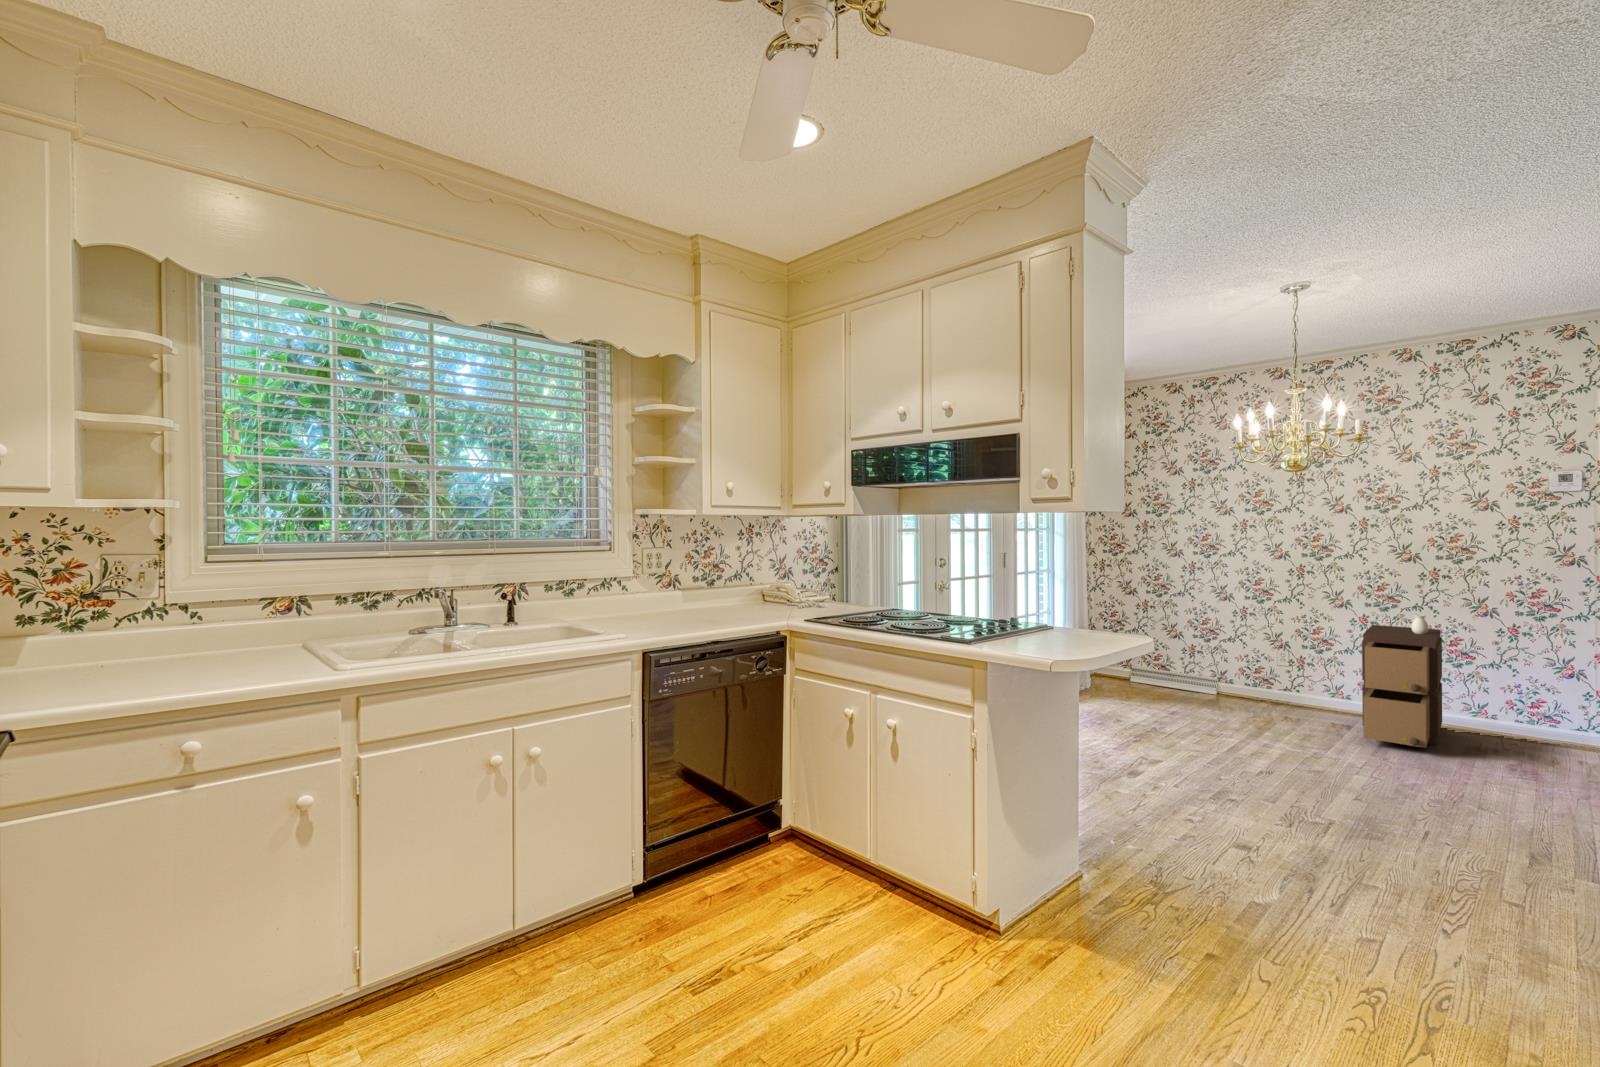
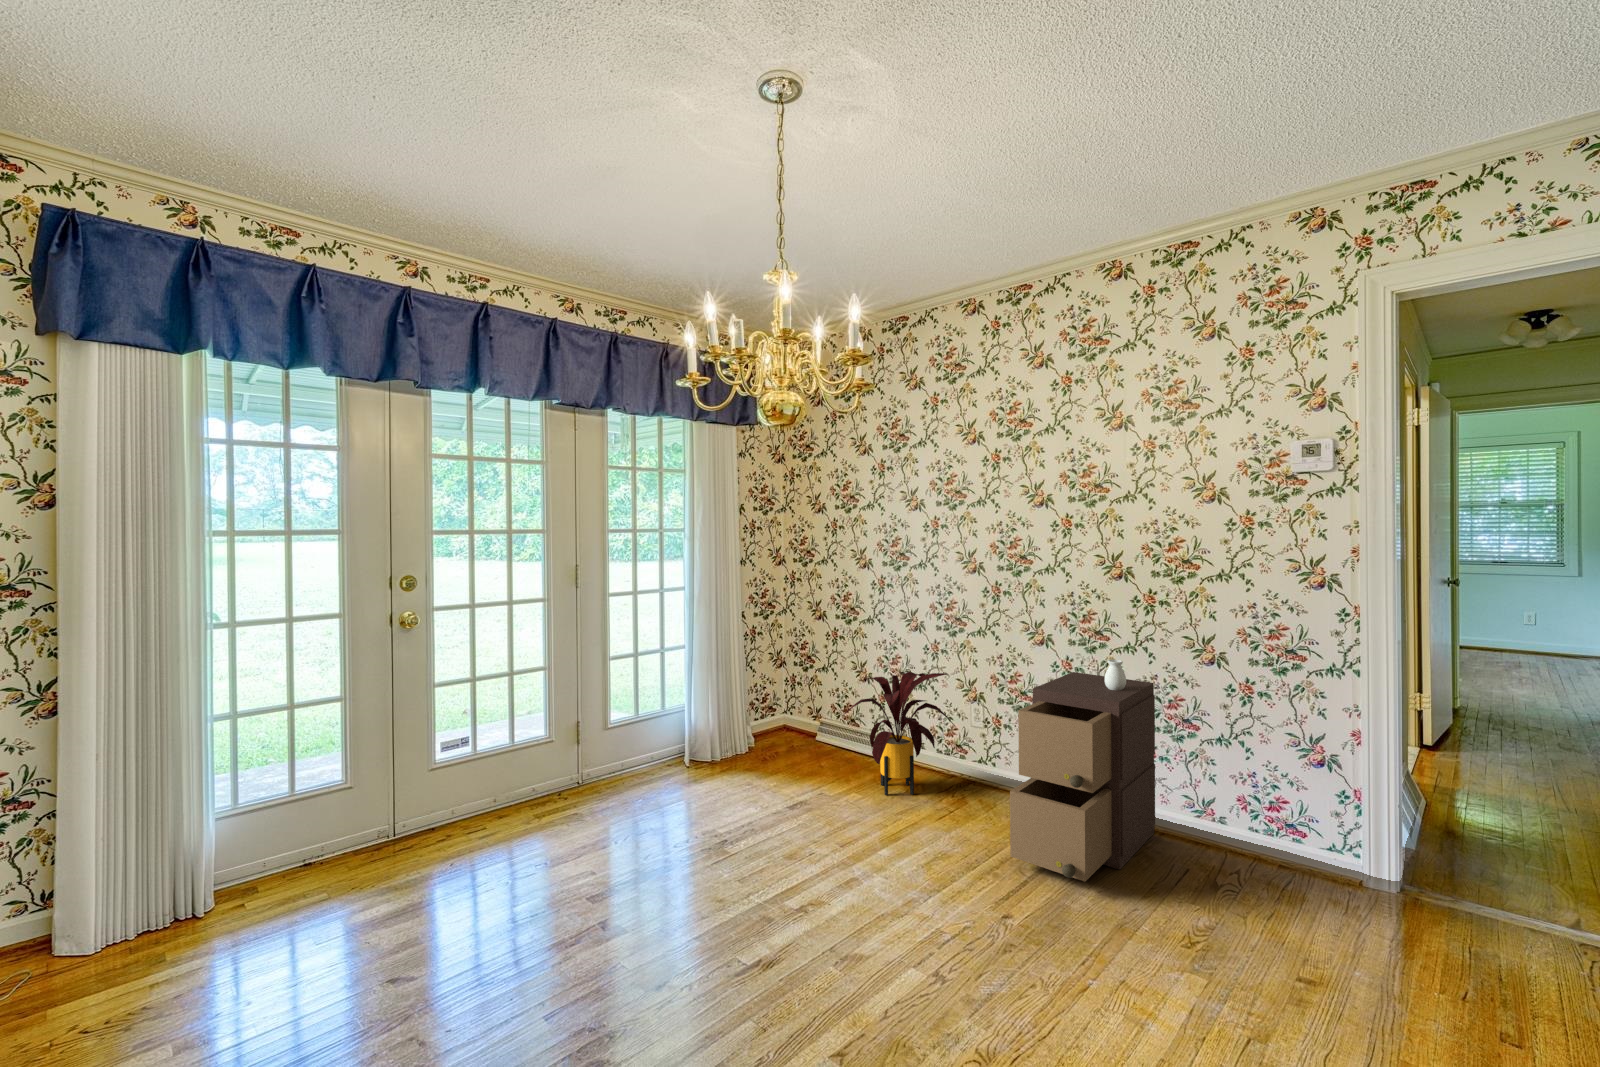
house plant: none [1196,629,1277,712] -> present [843,672,955,795]

